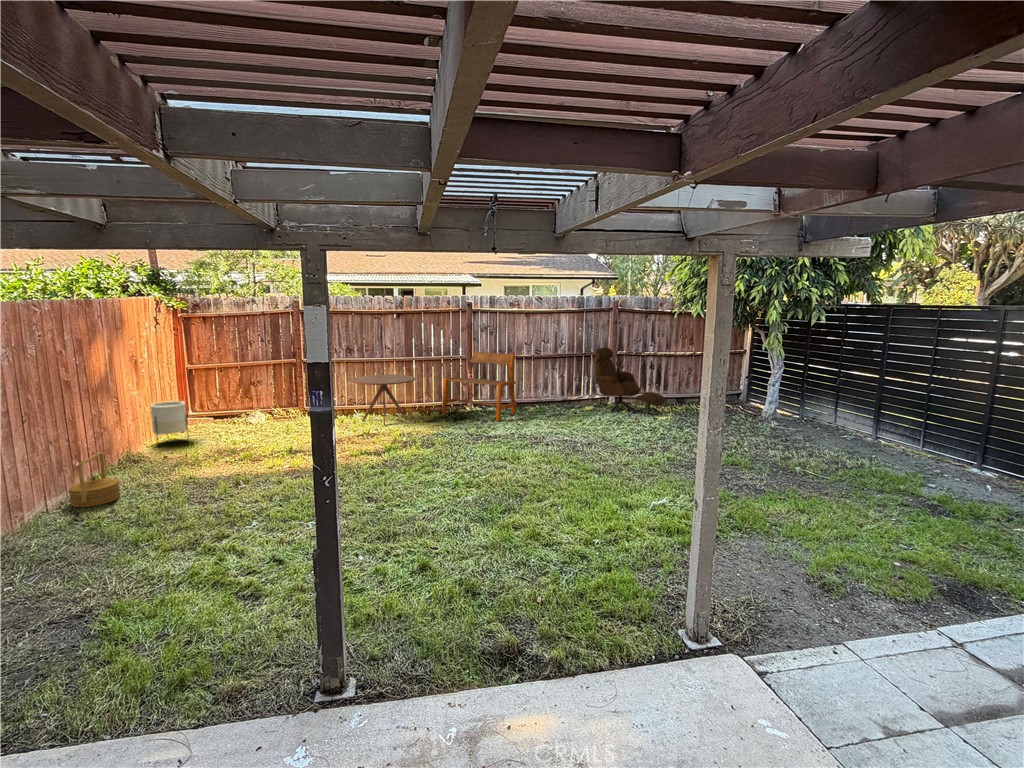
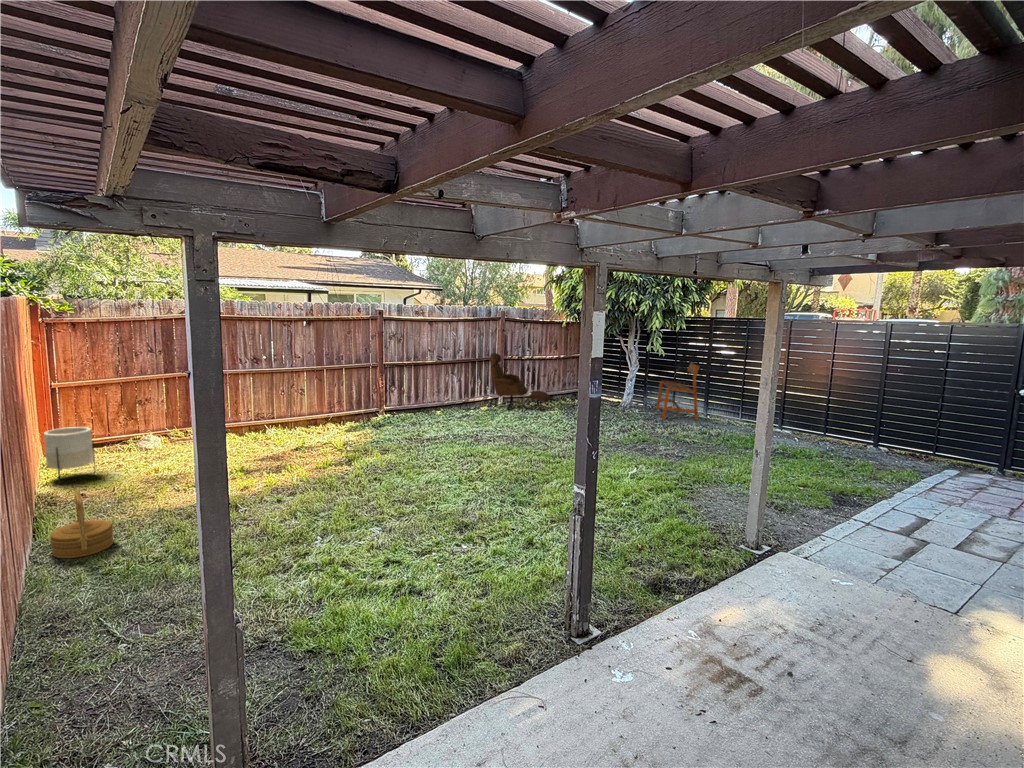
bench: present [442,352,517,421] -> present [656,363,699,420]
round table: present [351,374,416,425] -> none [270,385,341,438]

